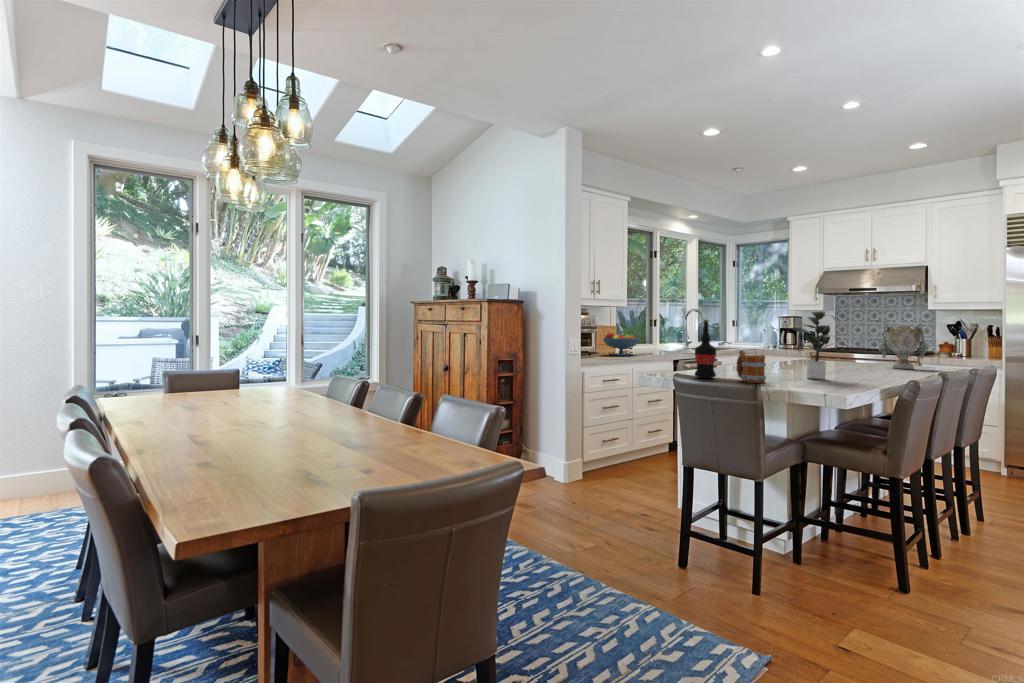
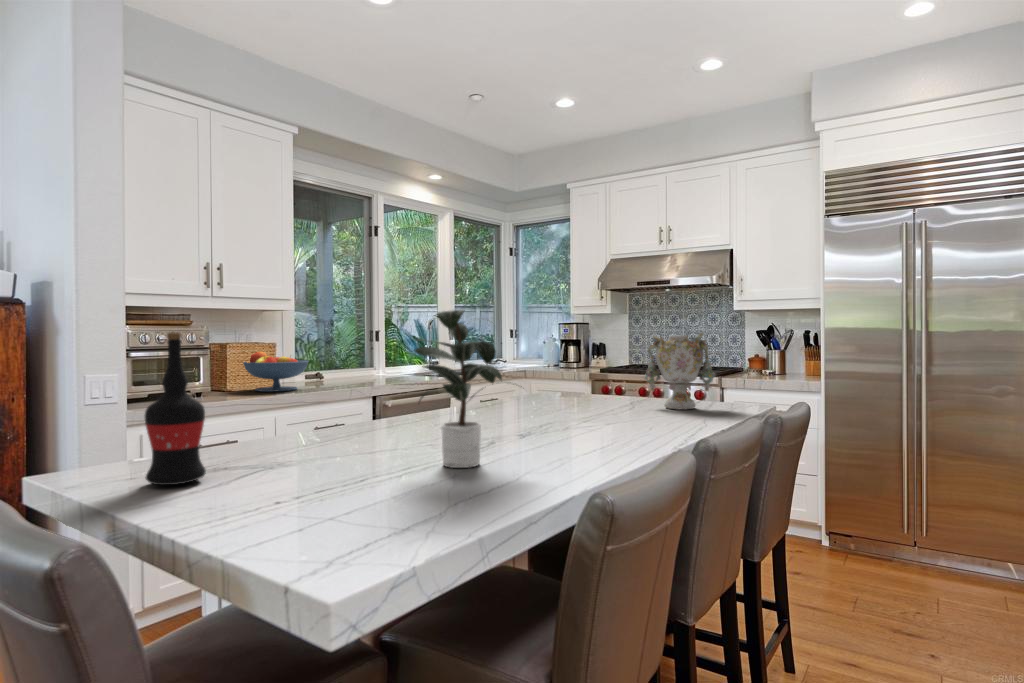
mug: present [737,350,766,383] -> none [218,412,286,508]

